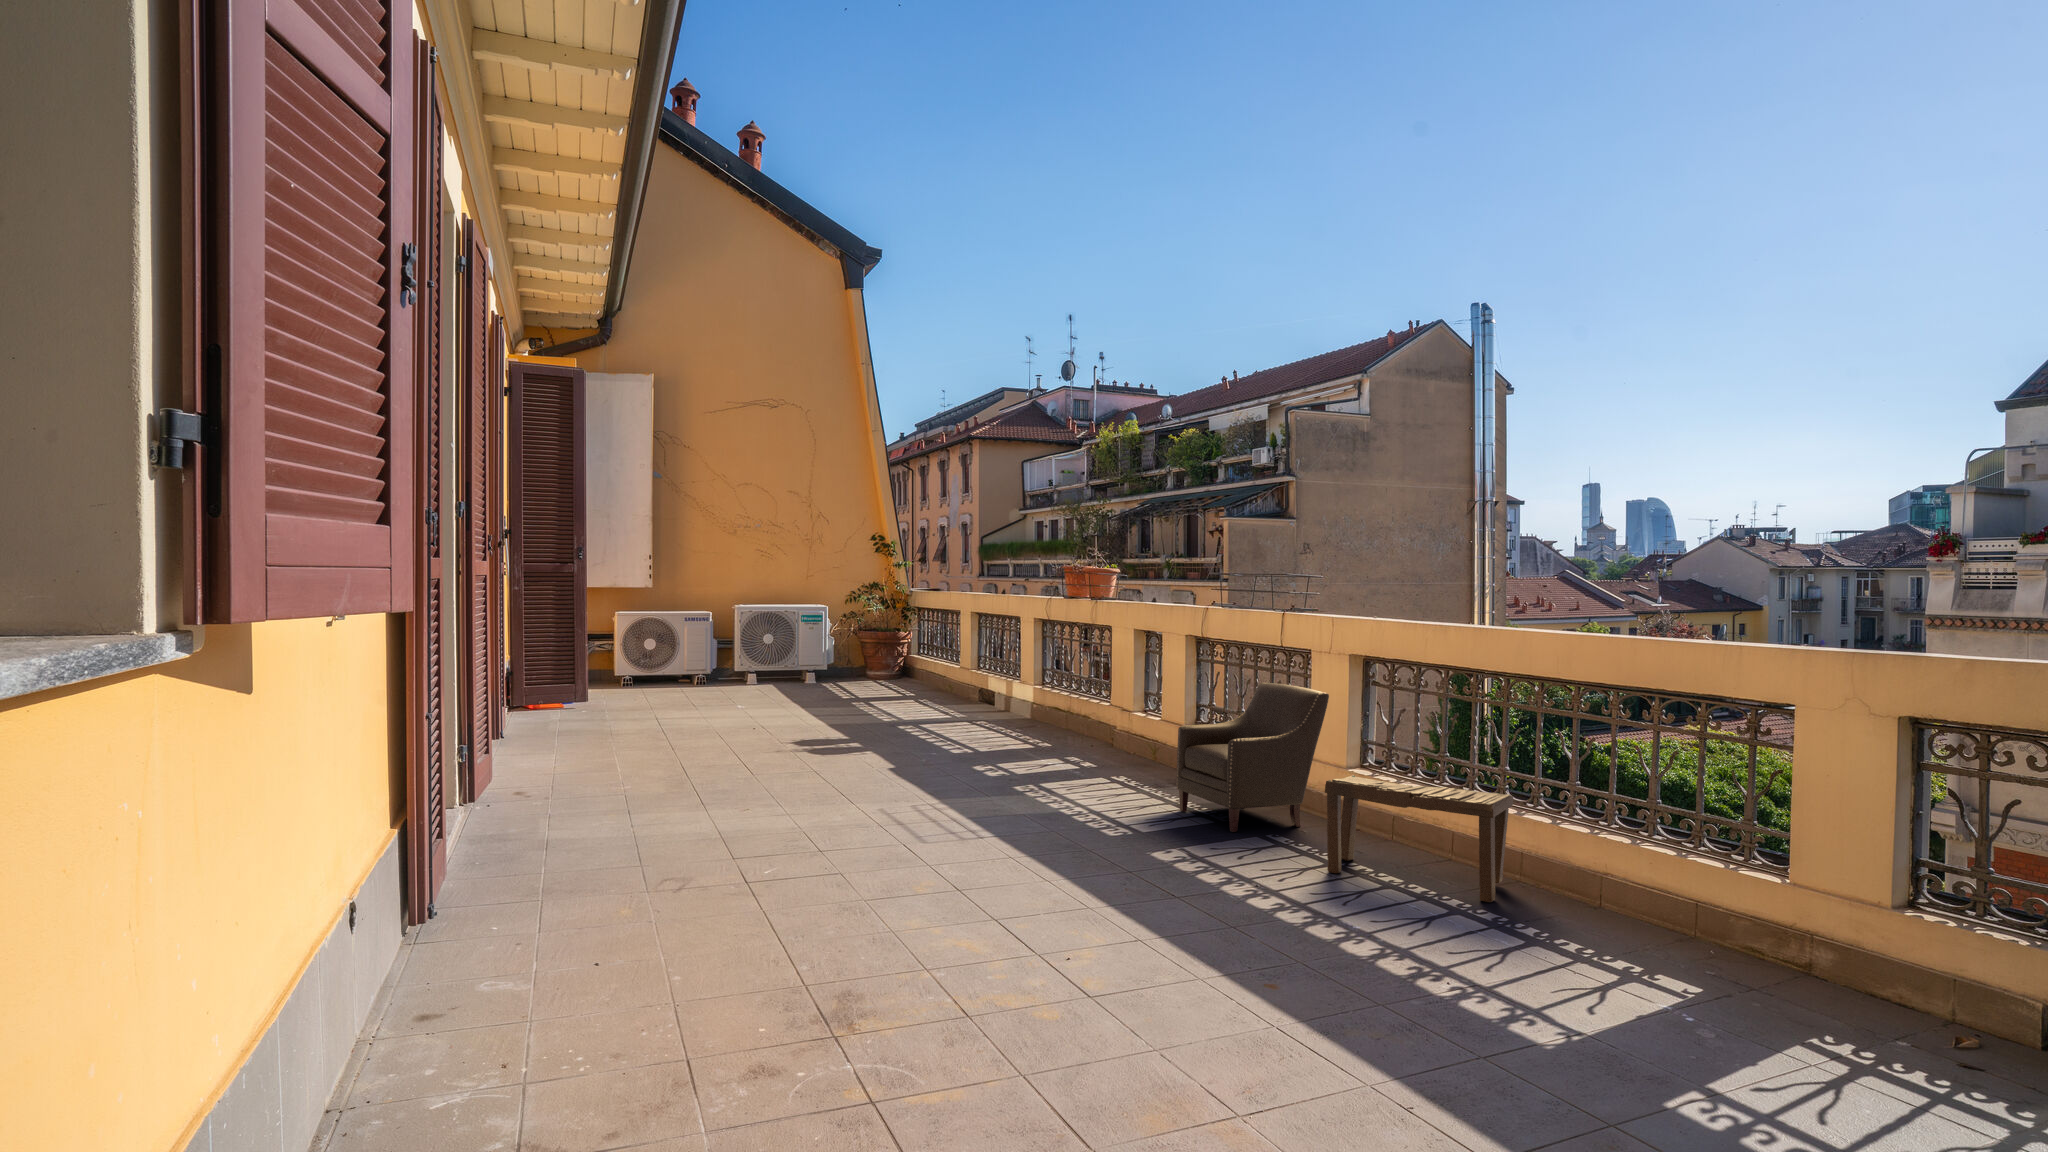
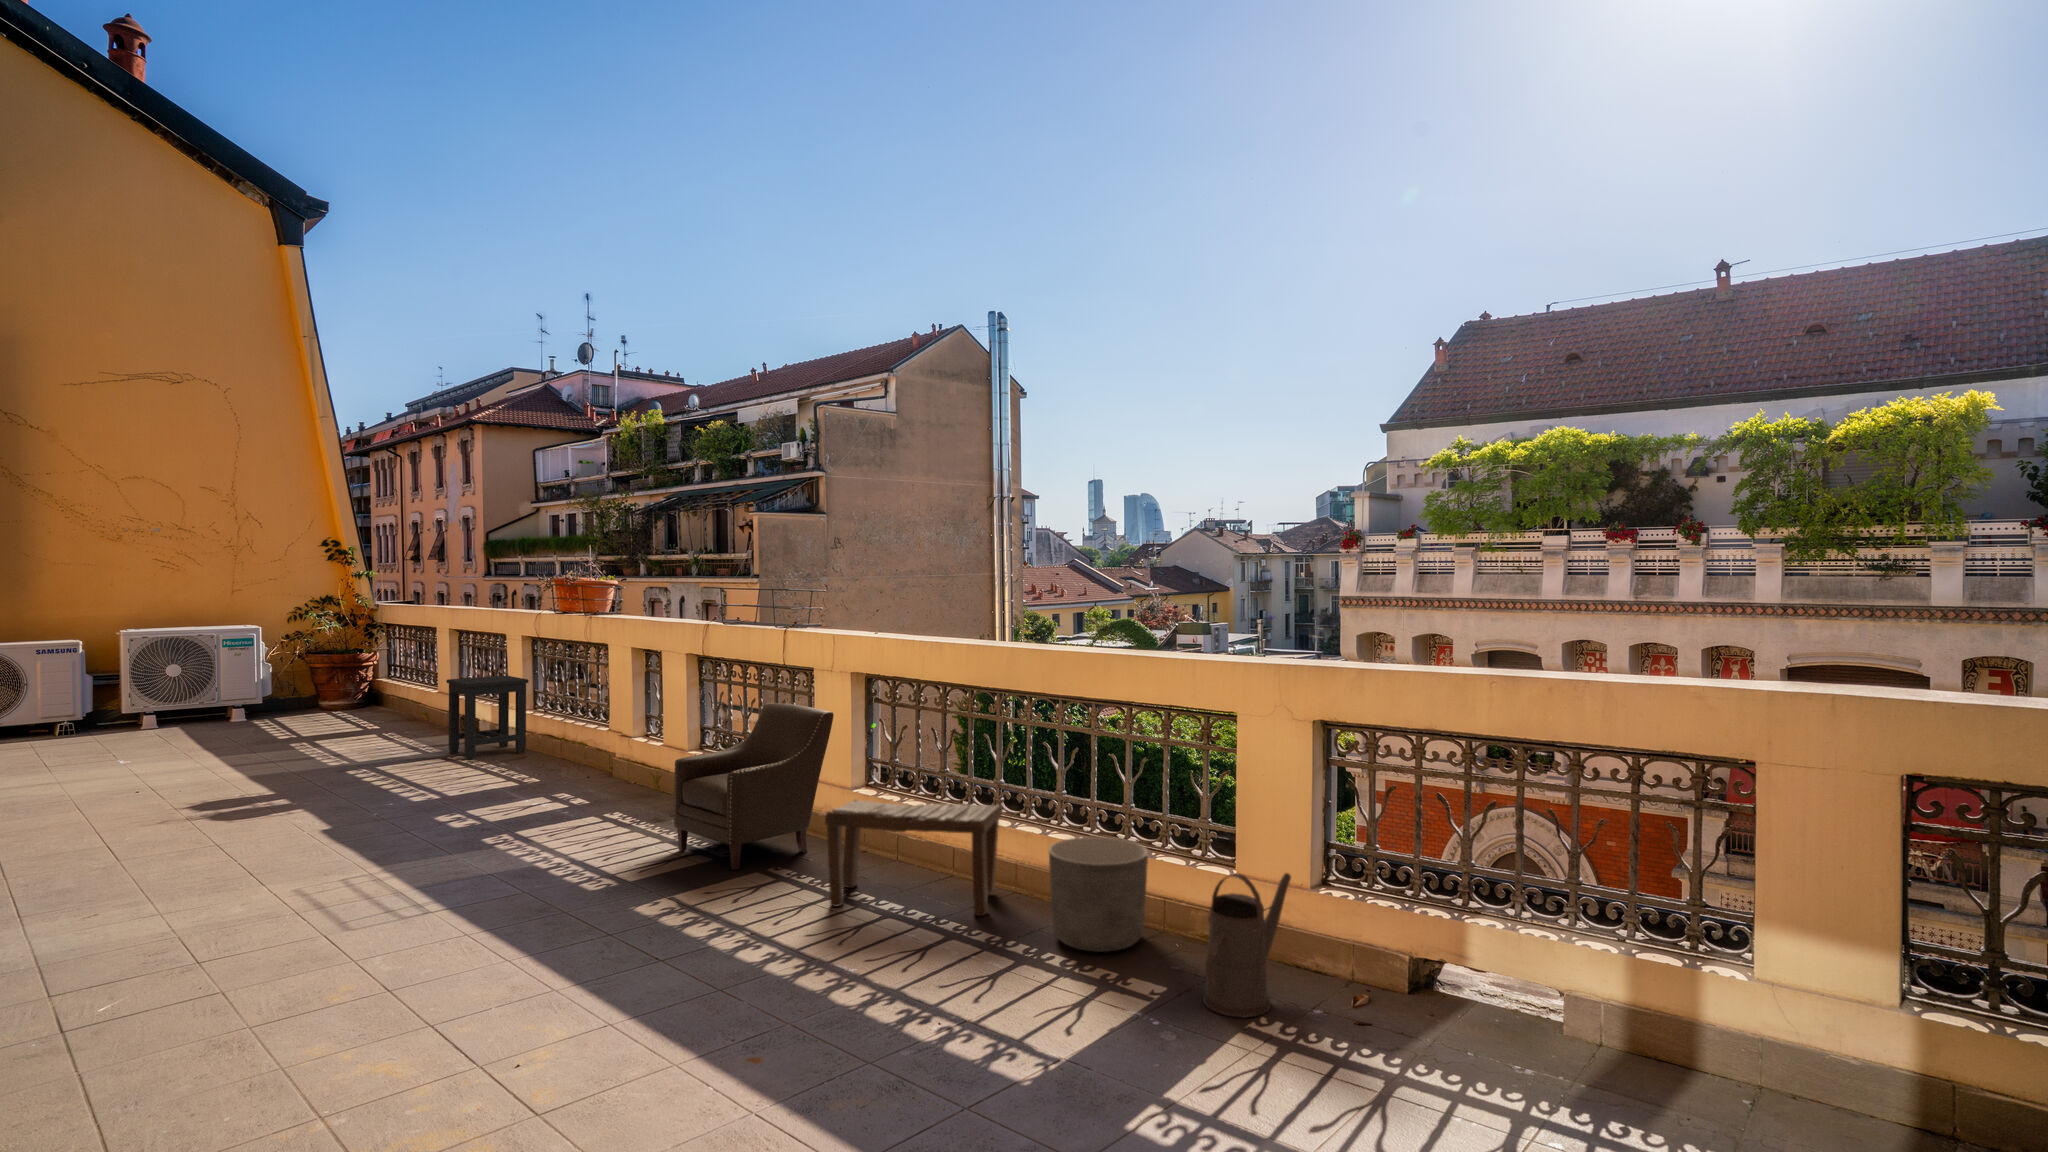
side table: none [975,654,1040,724] -> present [446,676,529,760]
planter: none [1568,833,1691,954] -> present [1049,837,1148,952]
watering can: none [1759,880,1885,1040] -> present [1203,873,1291,1018]

